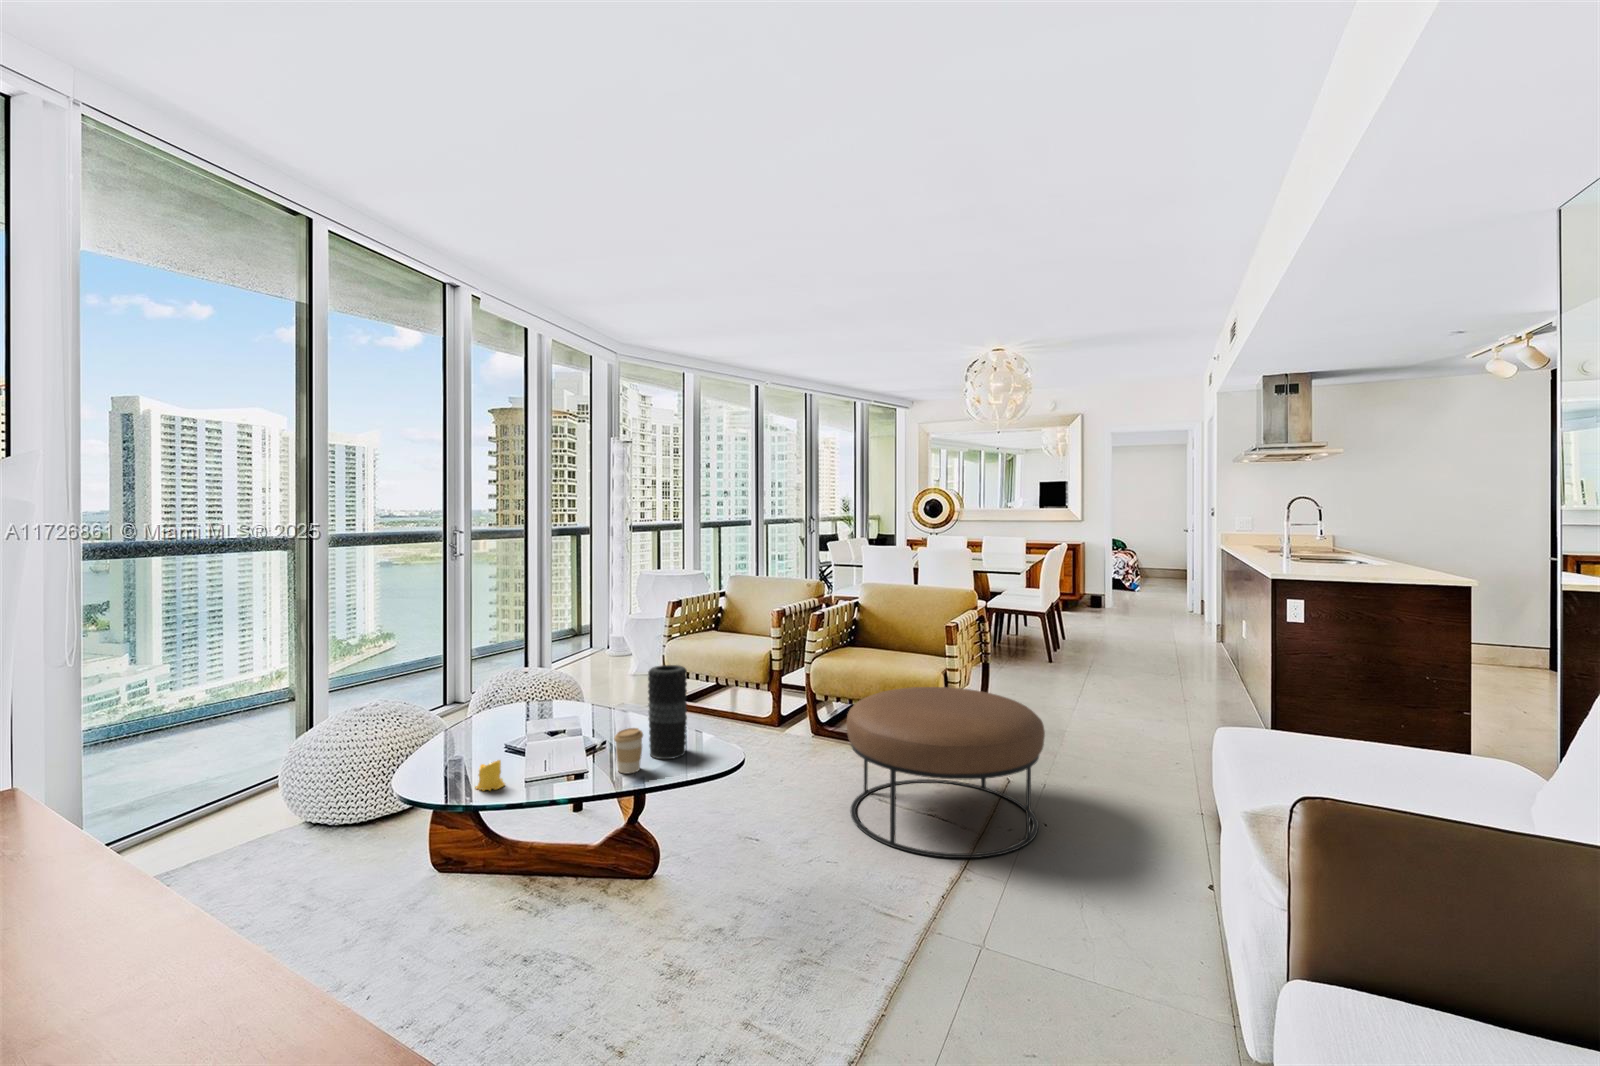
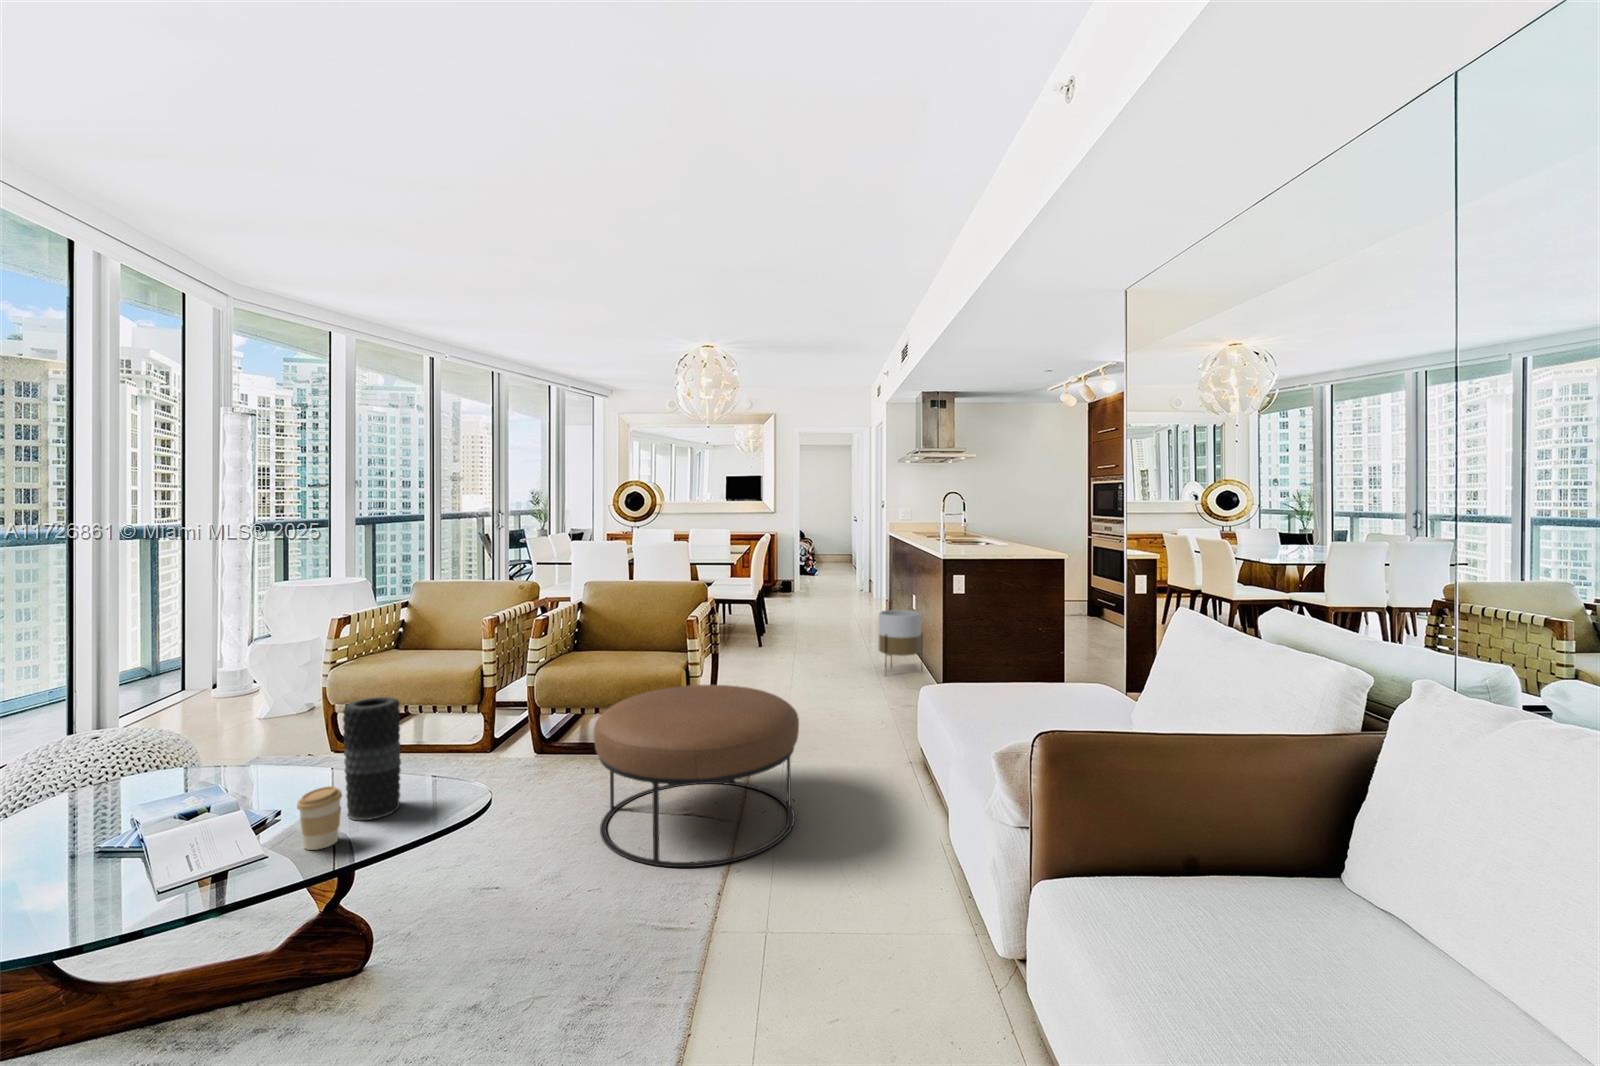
planter: none [1182,632,1239,708] -> present [878,610,923,656]
candle: present [476,760,505,791] -> none [51,870,111,923]

